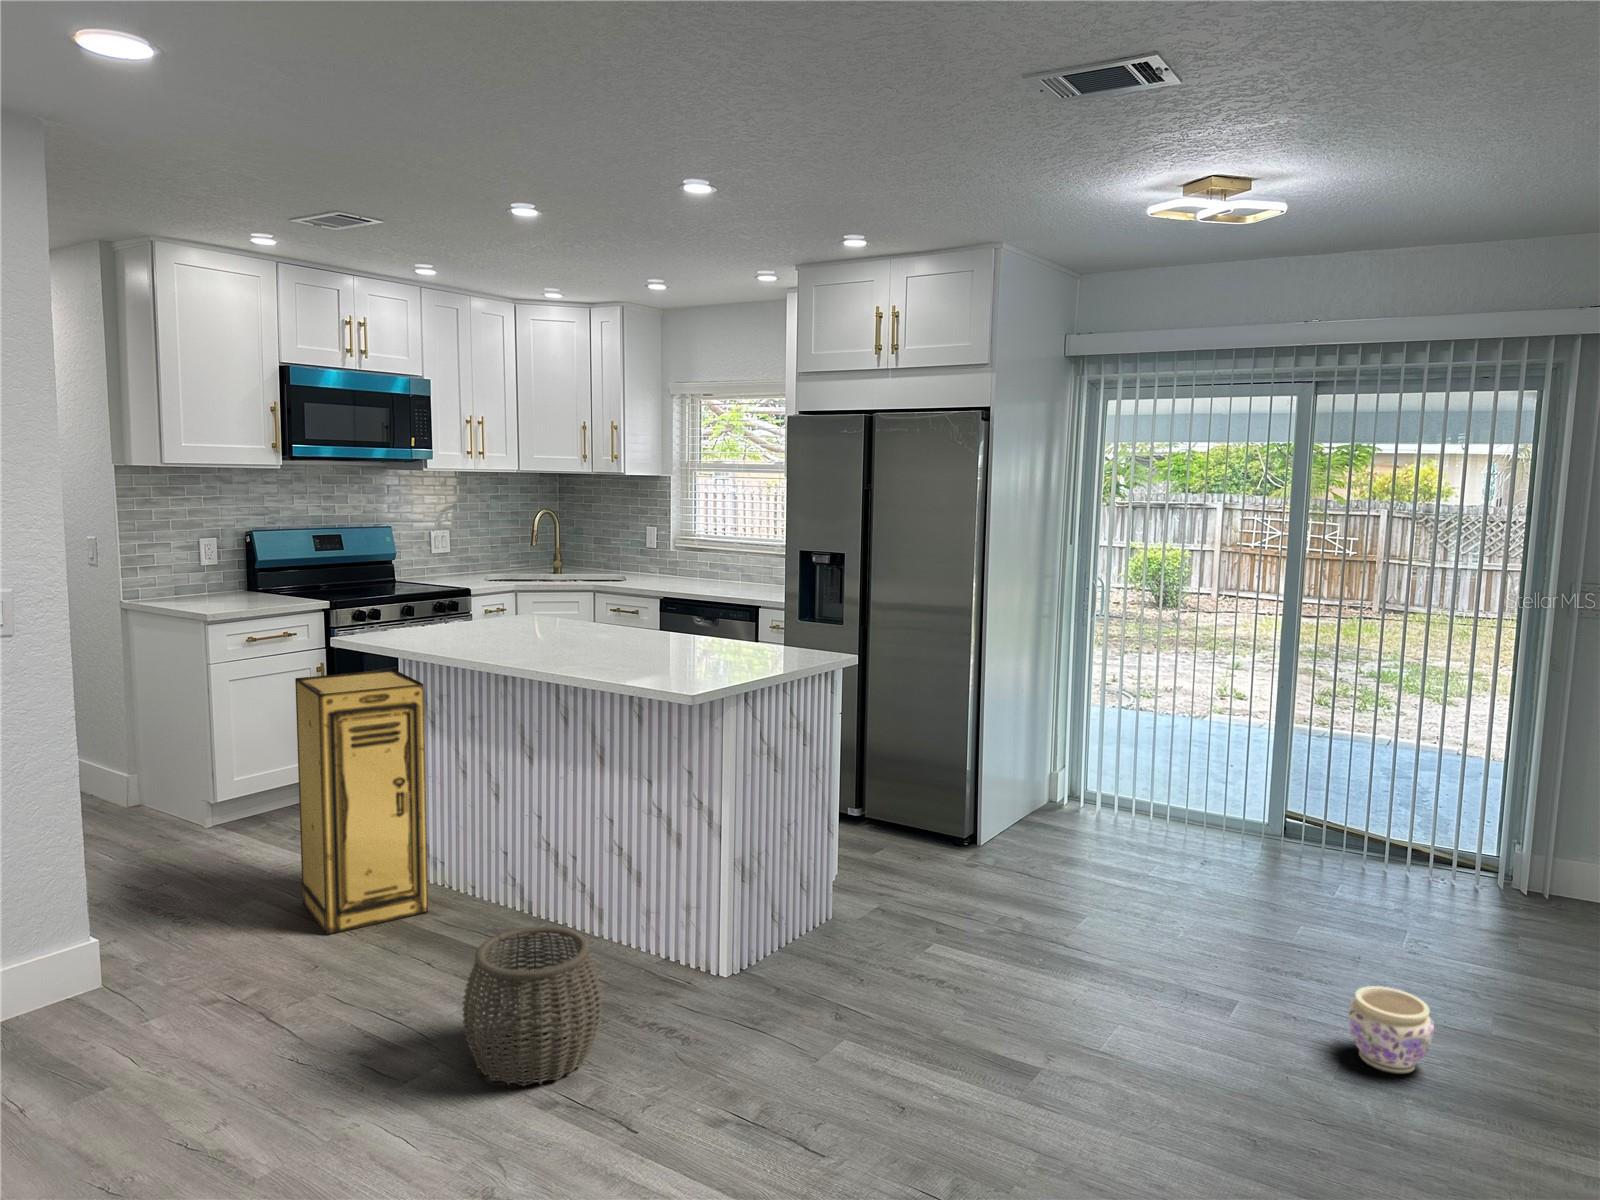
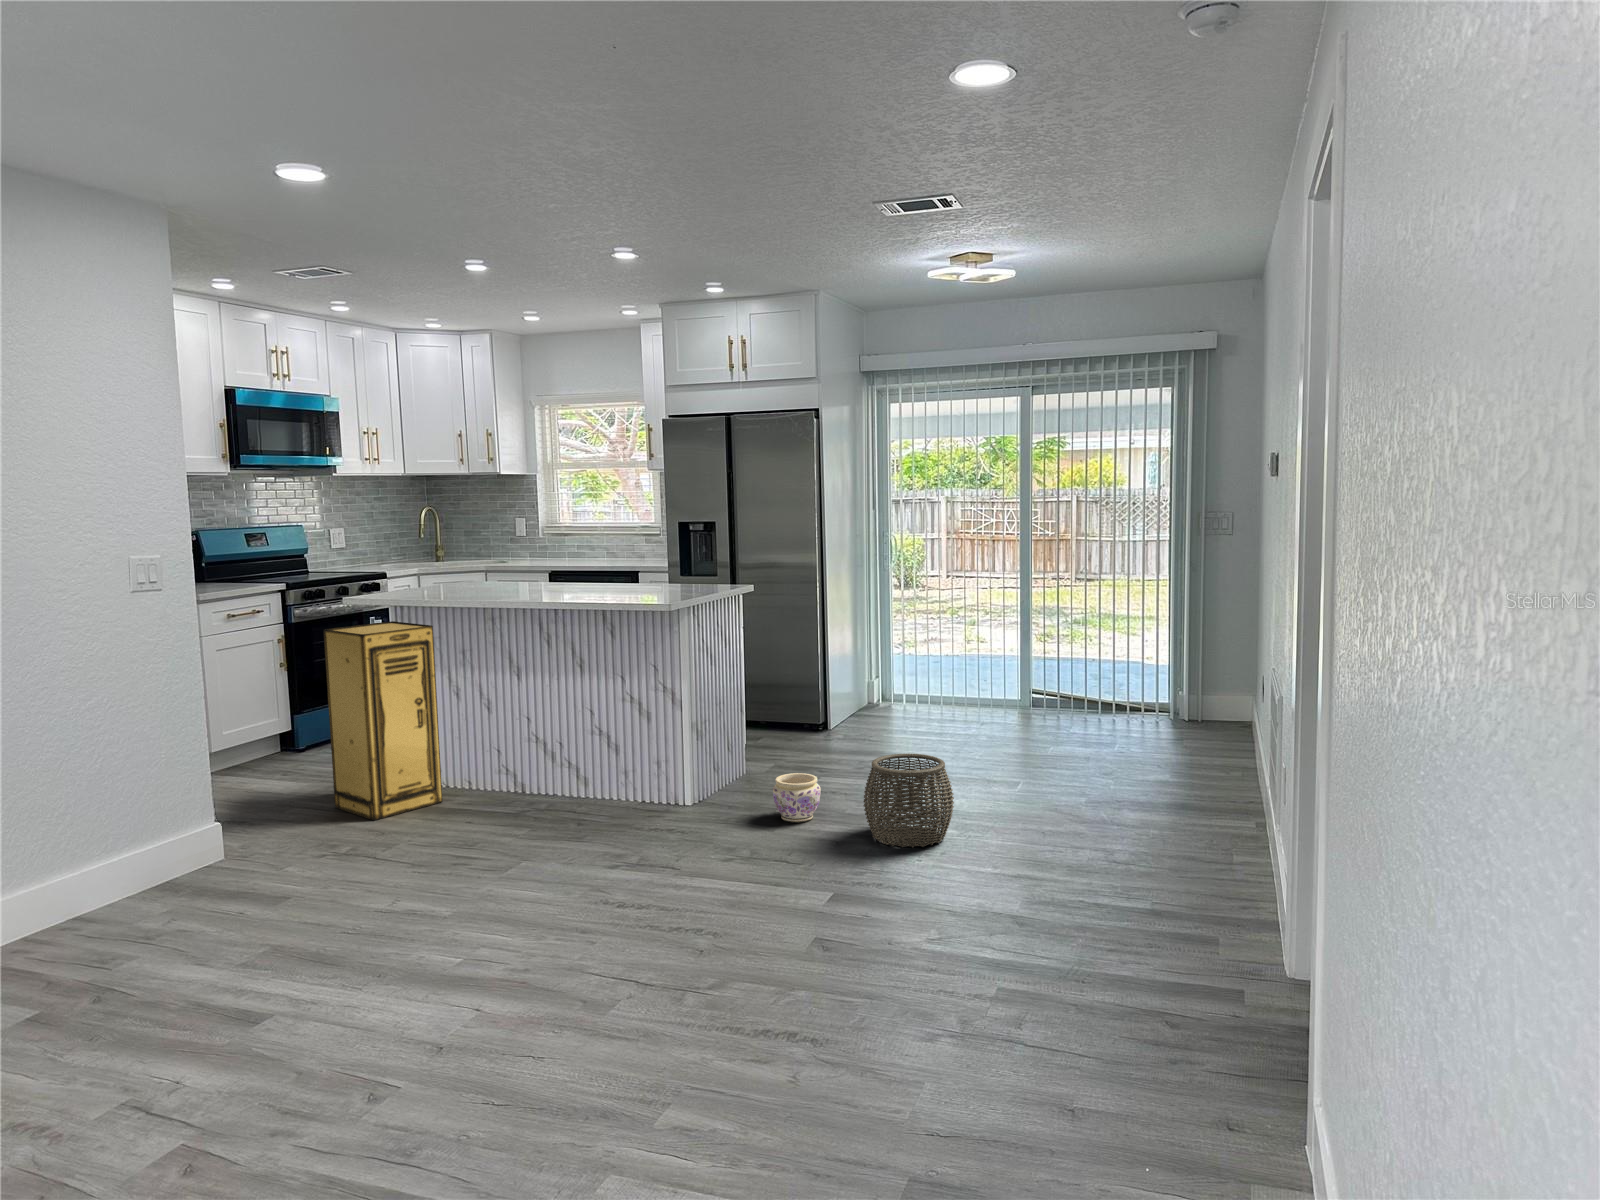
woven basket: present [462,926,602,1086] -> present [863,754,954,848]
planter: present [1348,986,1434,1074] -> present [773,773,821,823]

